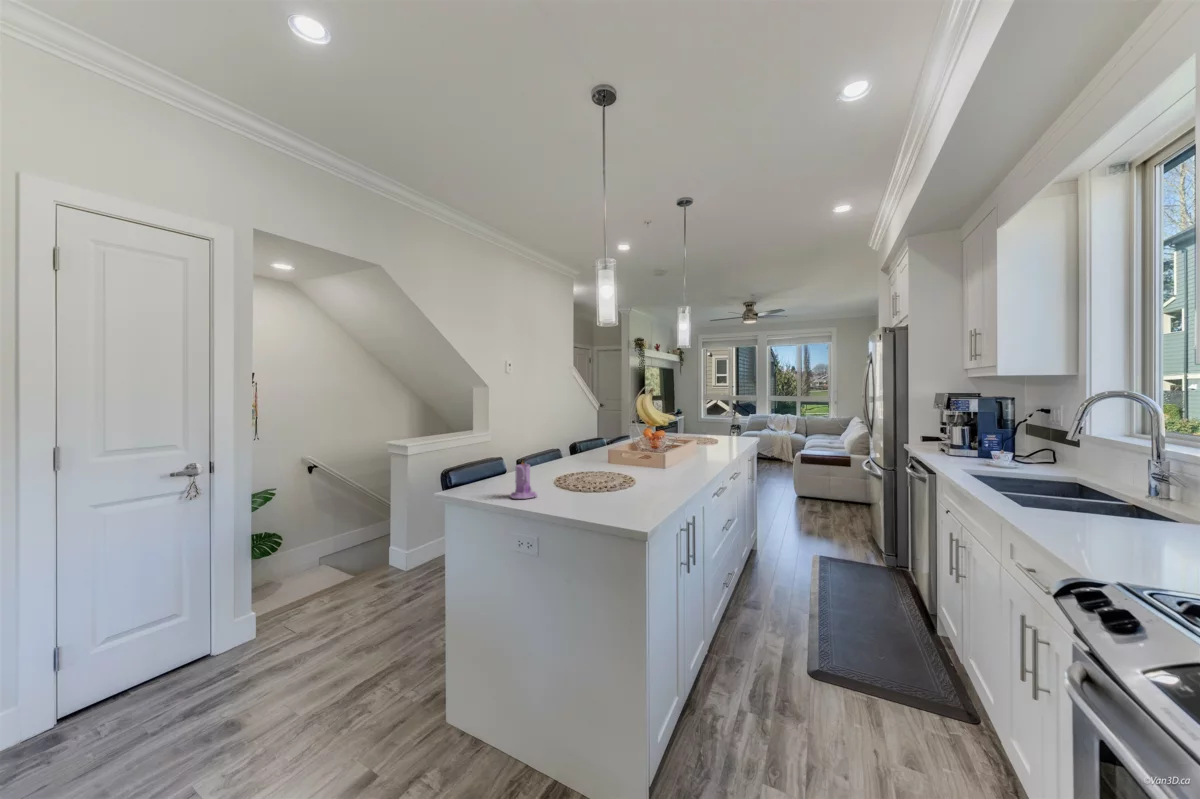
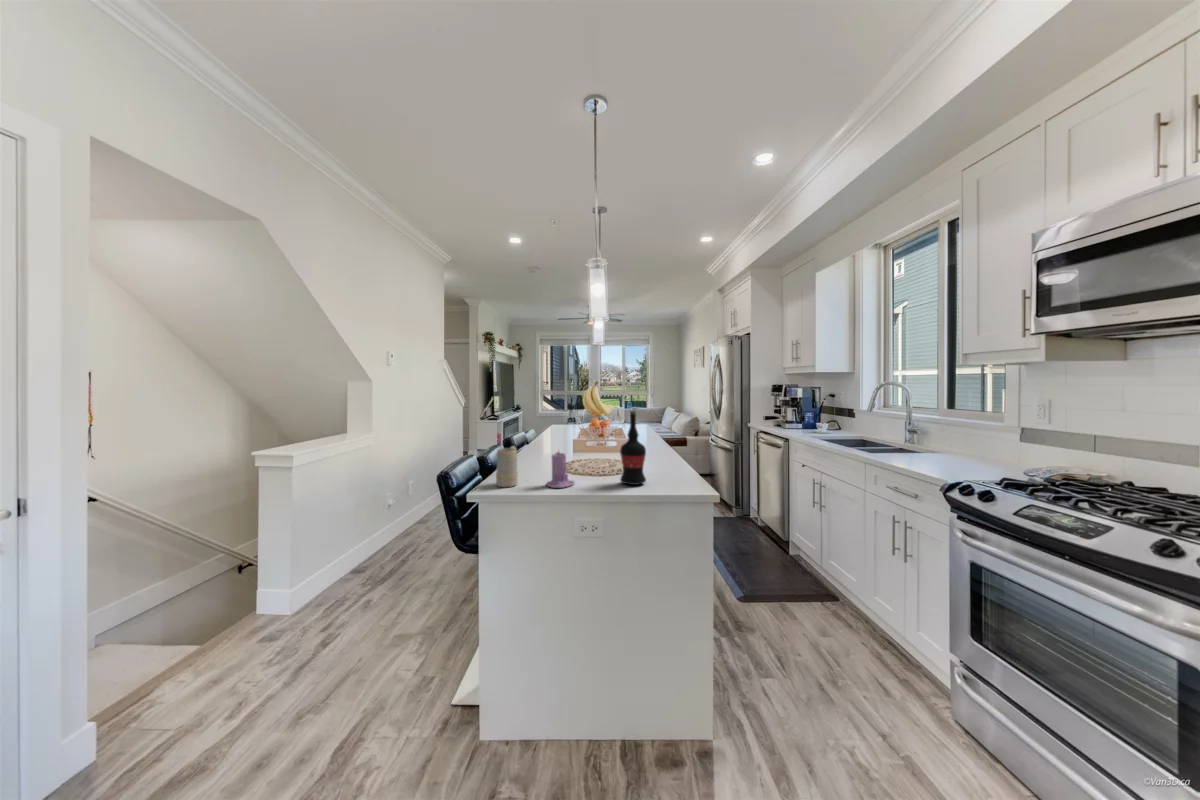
wine bottle: none [576,424,604,506] -> present [620,411,646,485]
mug: none [474,454,501,492] -> present [496,446,518,487]

